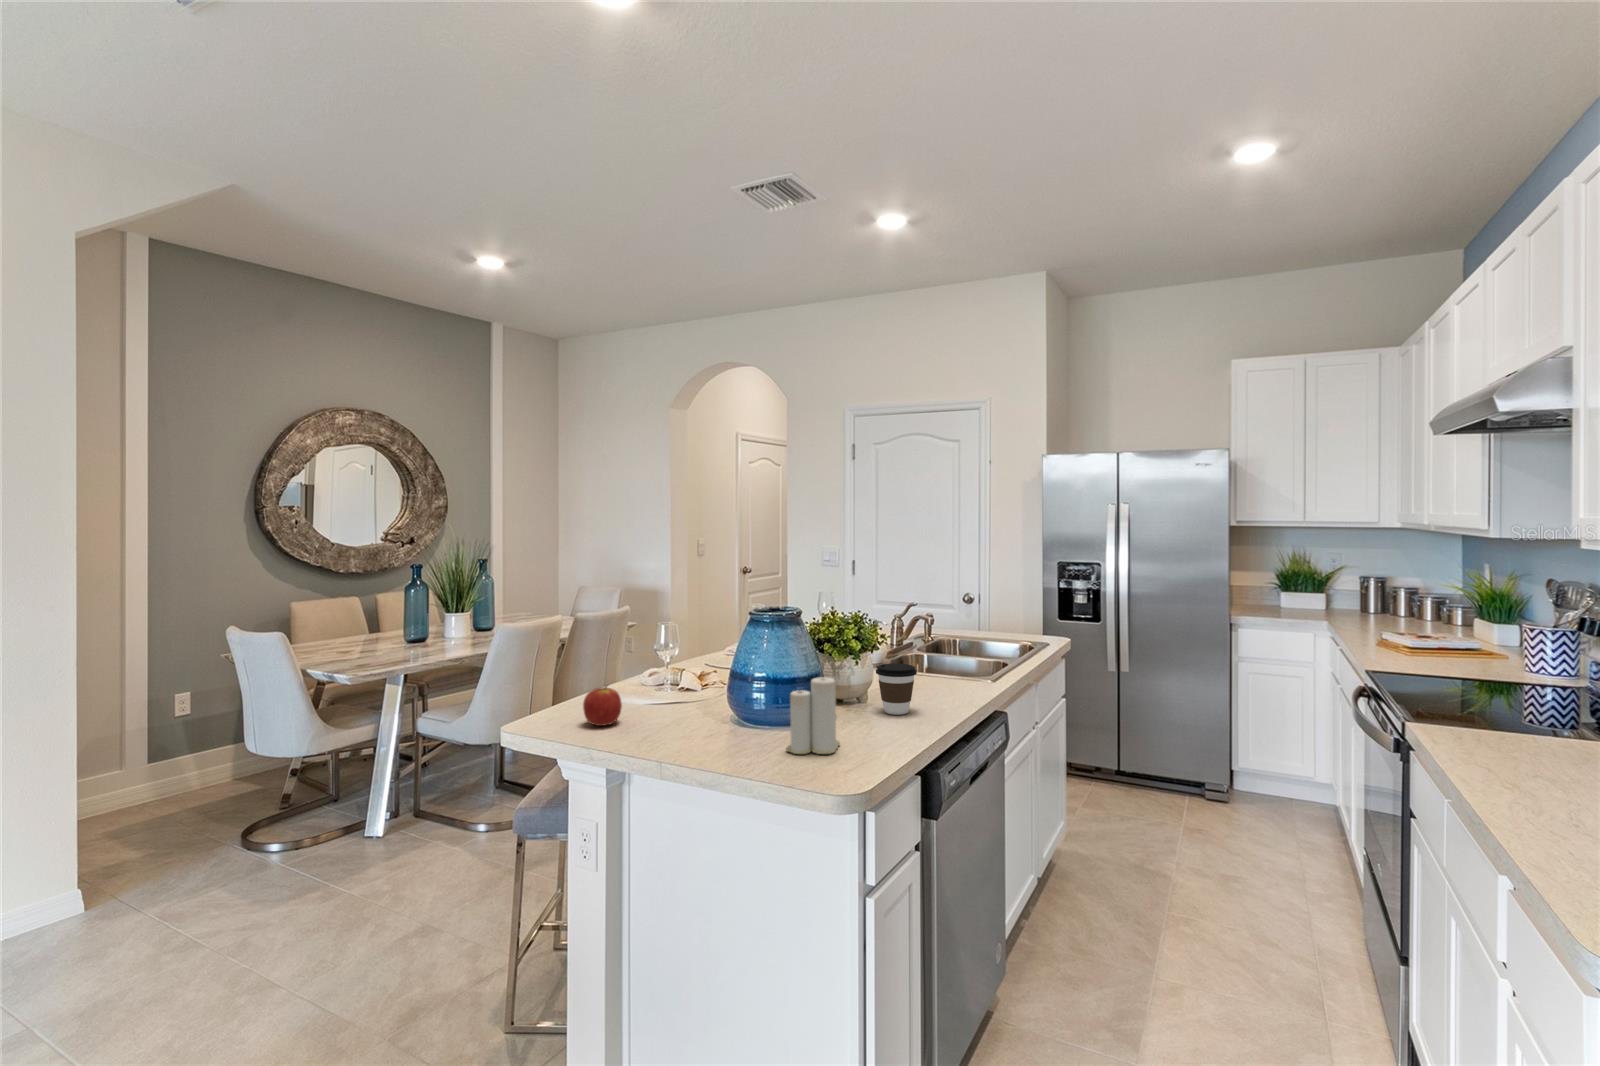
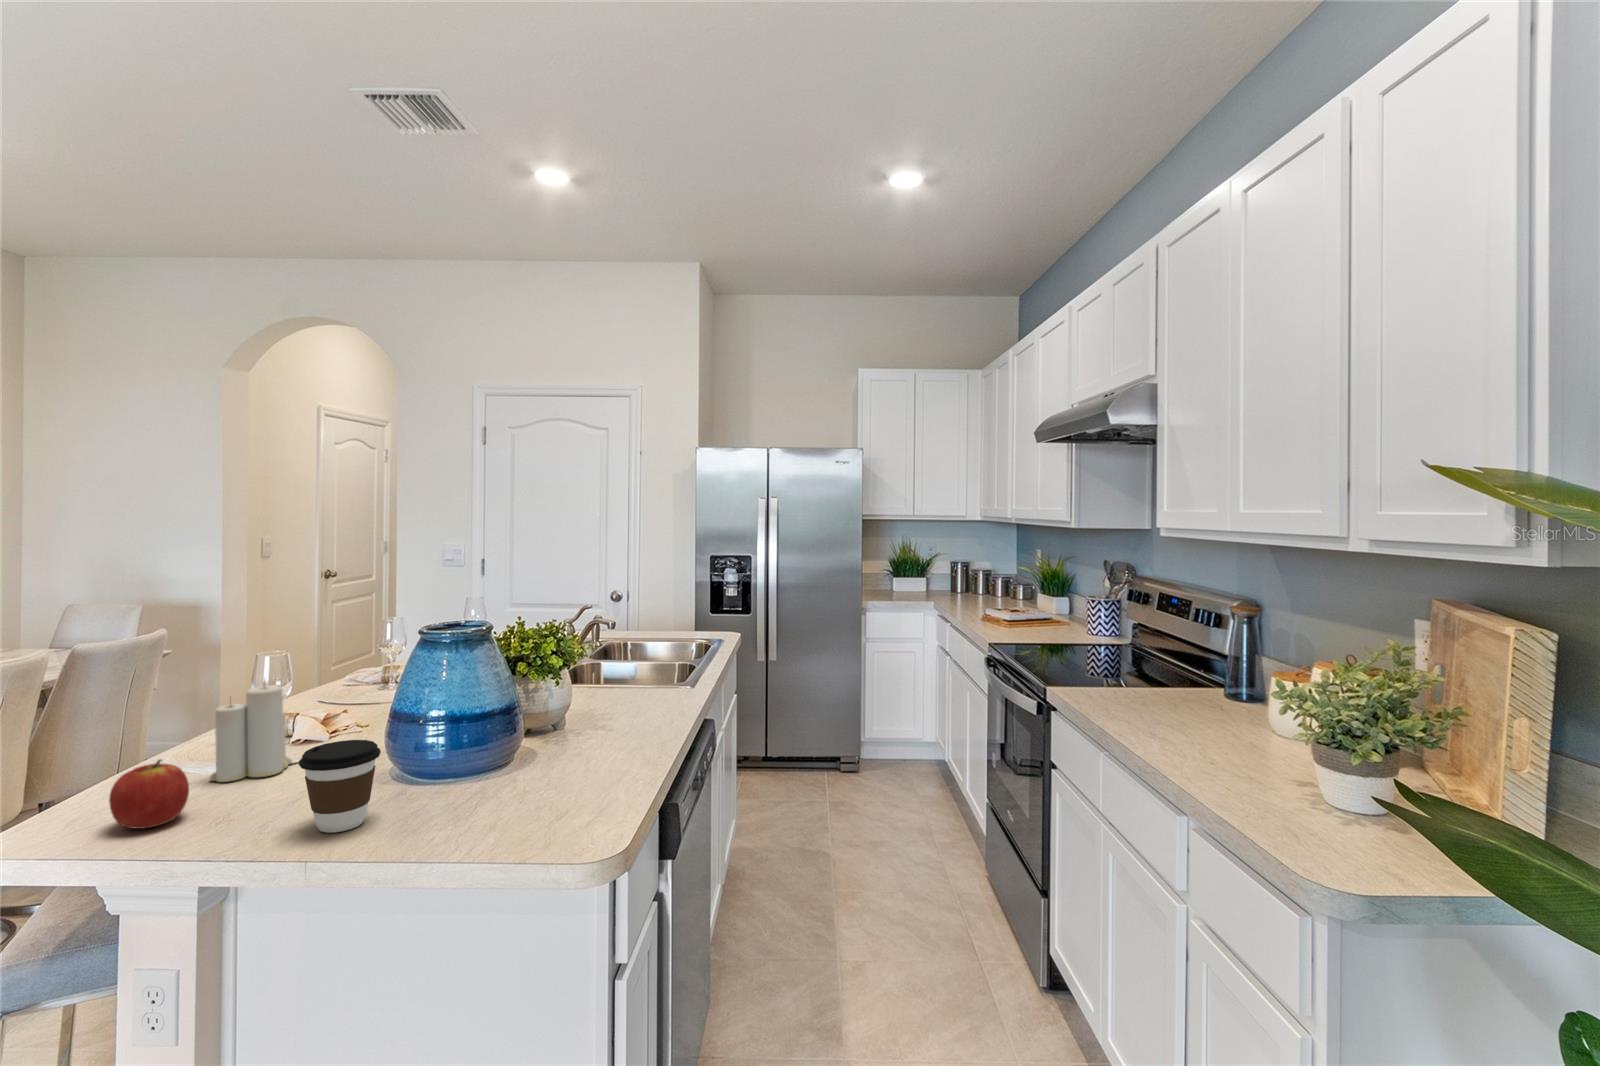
coffee cup: present [876,663,917,715] -> present [299,740,381,833]
candle: present [786,677,840,754] -> present [210,685,292,782]

